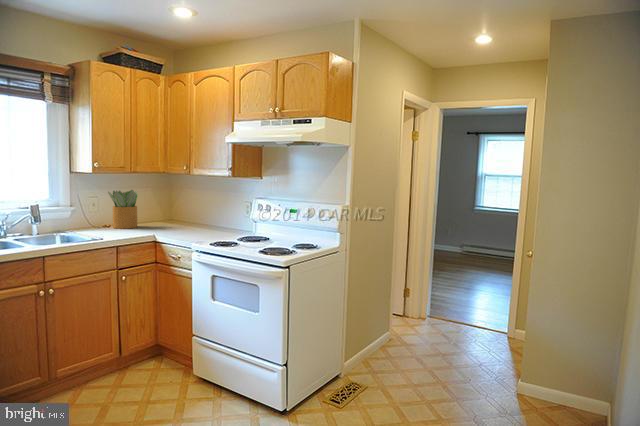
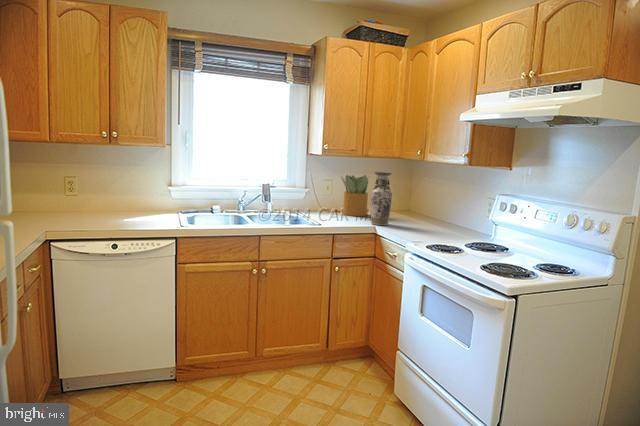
vase: none [146,186,166,233] -> present [371,172,392,225]

